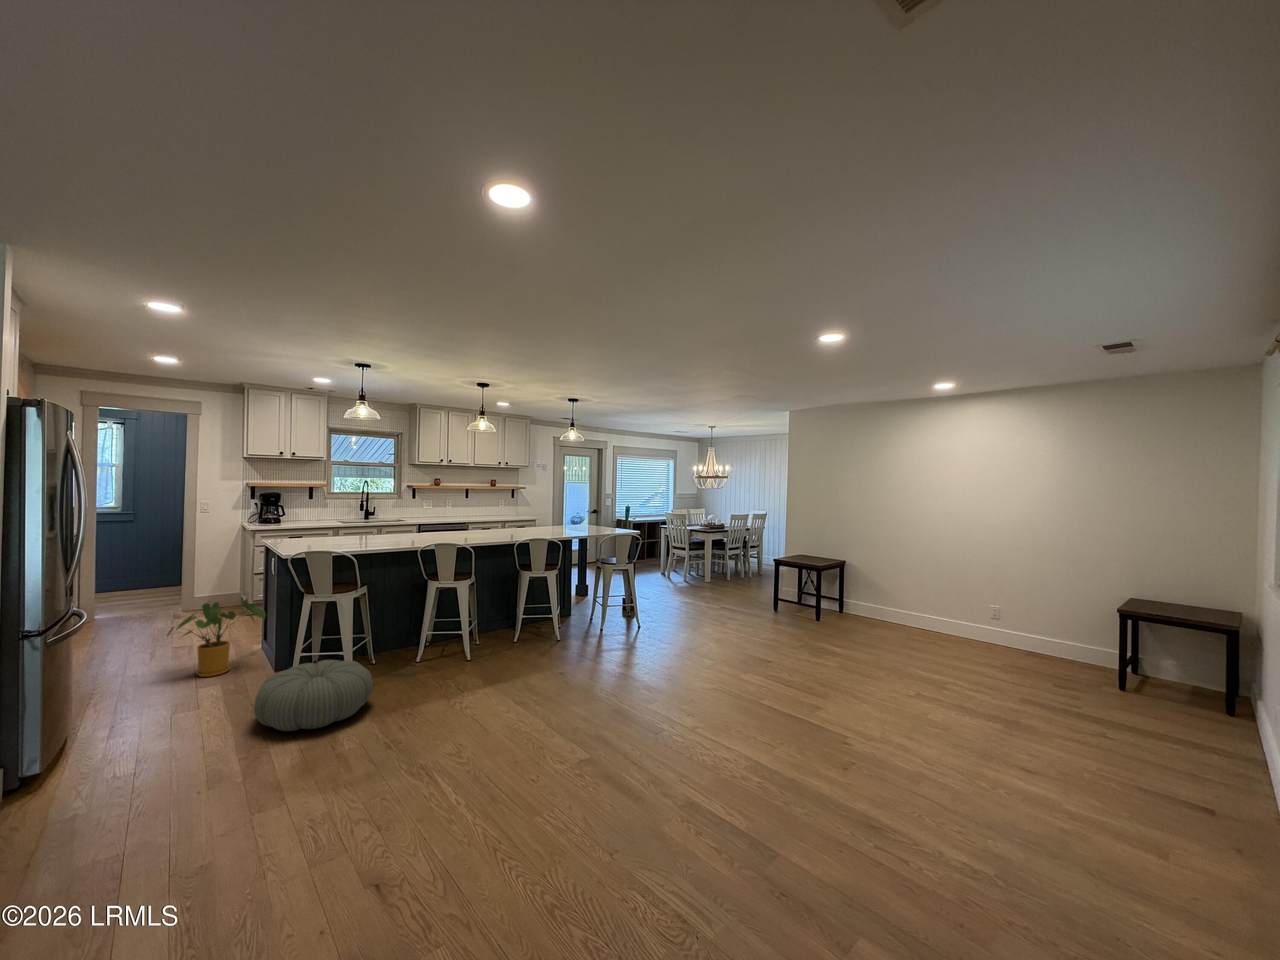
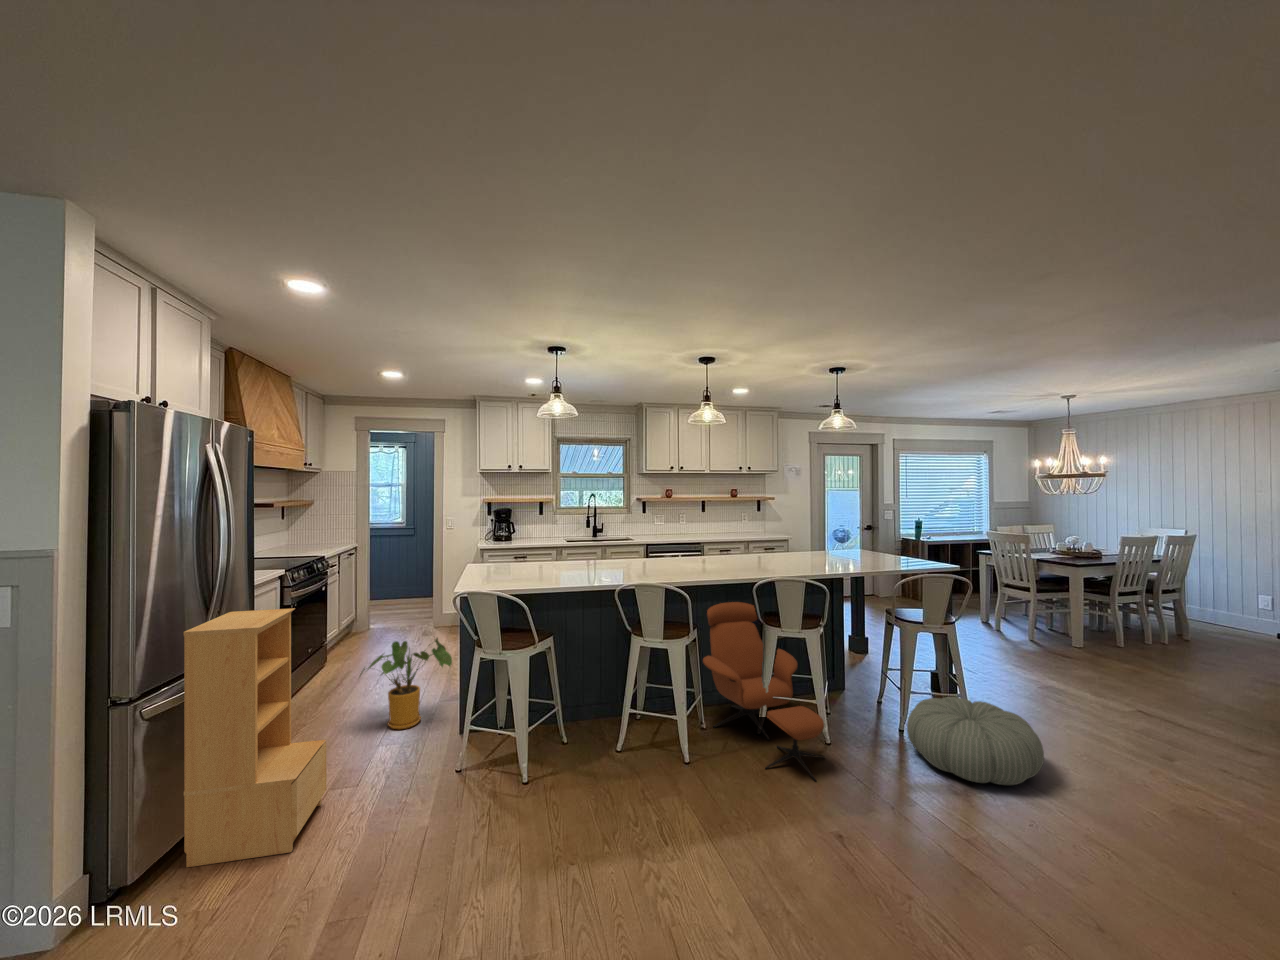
lounge chair: none [478,559,558,656] -> present [703,602,824,781]
bookshelf: none [69,567,179,769] -> present [184,608,326,867]
pouf: present [254,660,373,731] -> present [907,697,1044,785]

